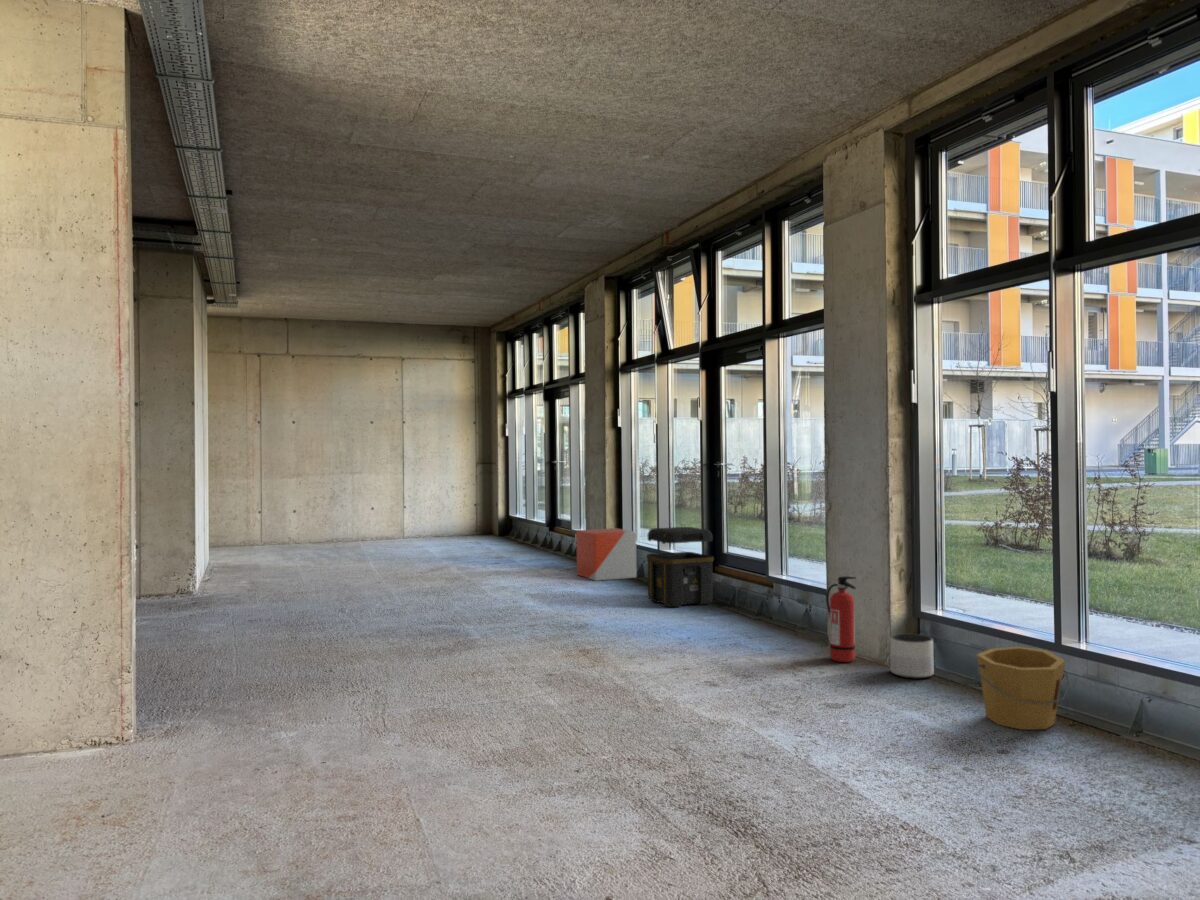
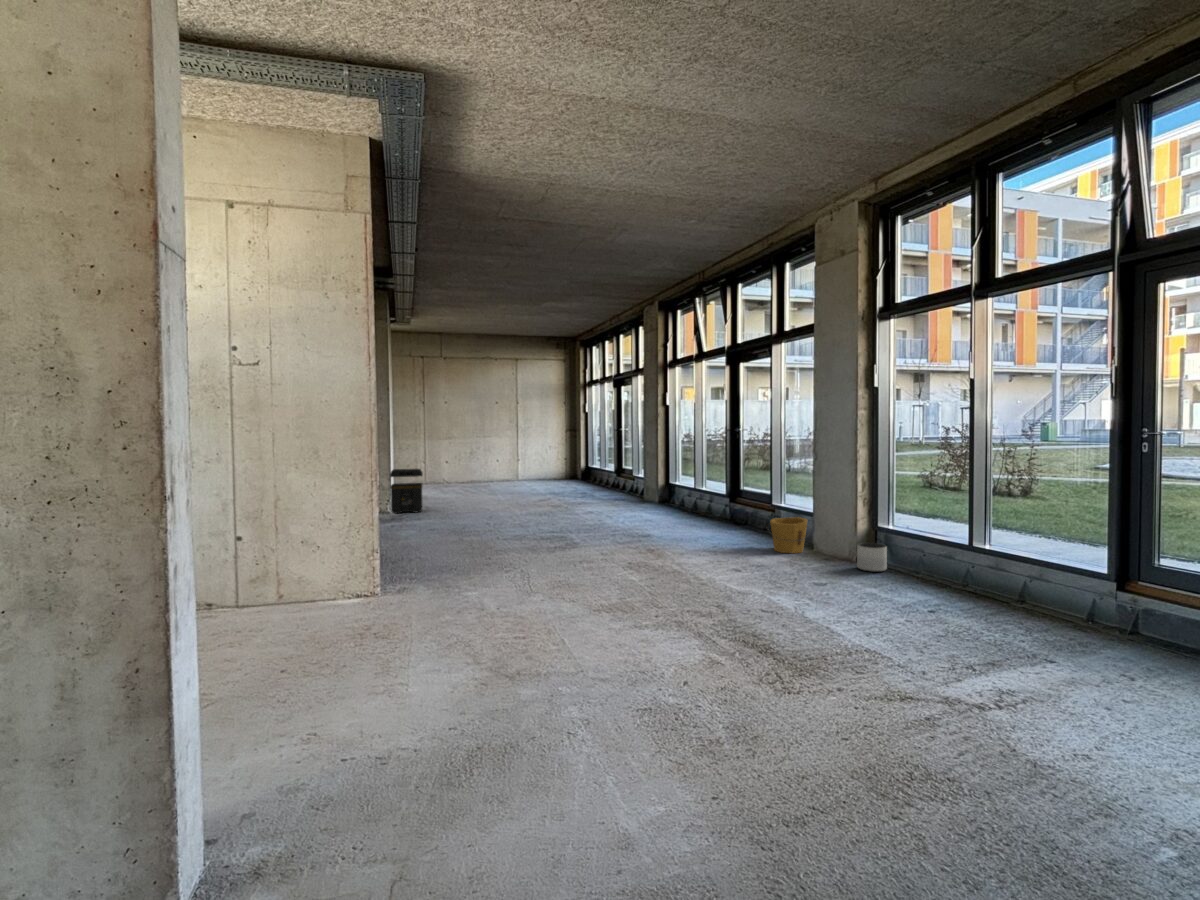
toolbox: present [647,527,714,607] -> present [390,469,423,513]
stool: present [576,528,637,581] -> none [638,475,679,511]
fire extinguisher: present [826,576,856,662] -> none [814,505,835,562]
bucket: present [977,646,1069,730] -> present [770,517,808,553]

